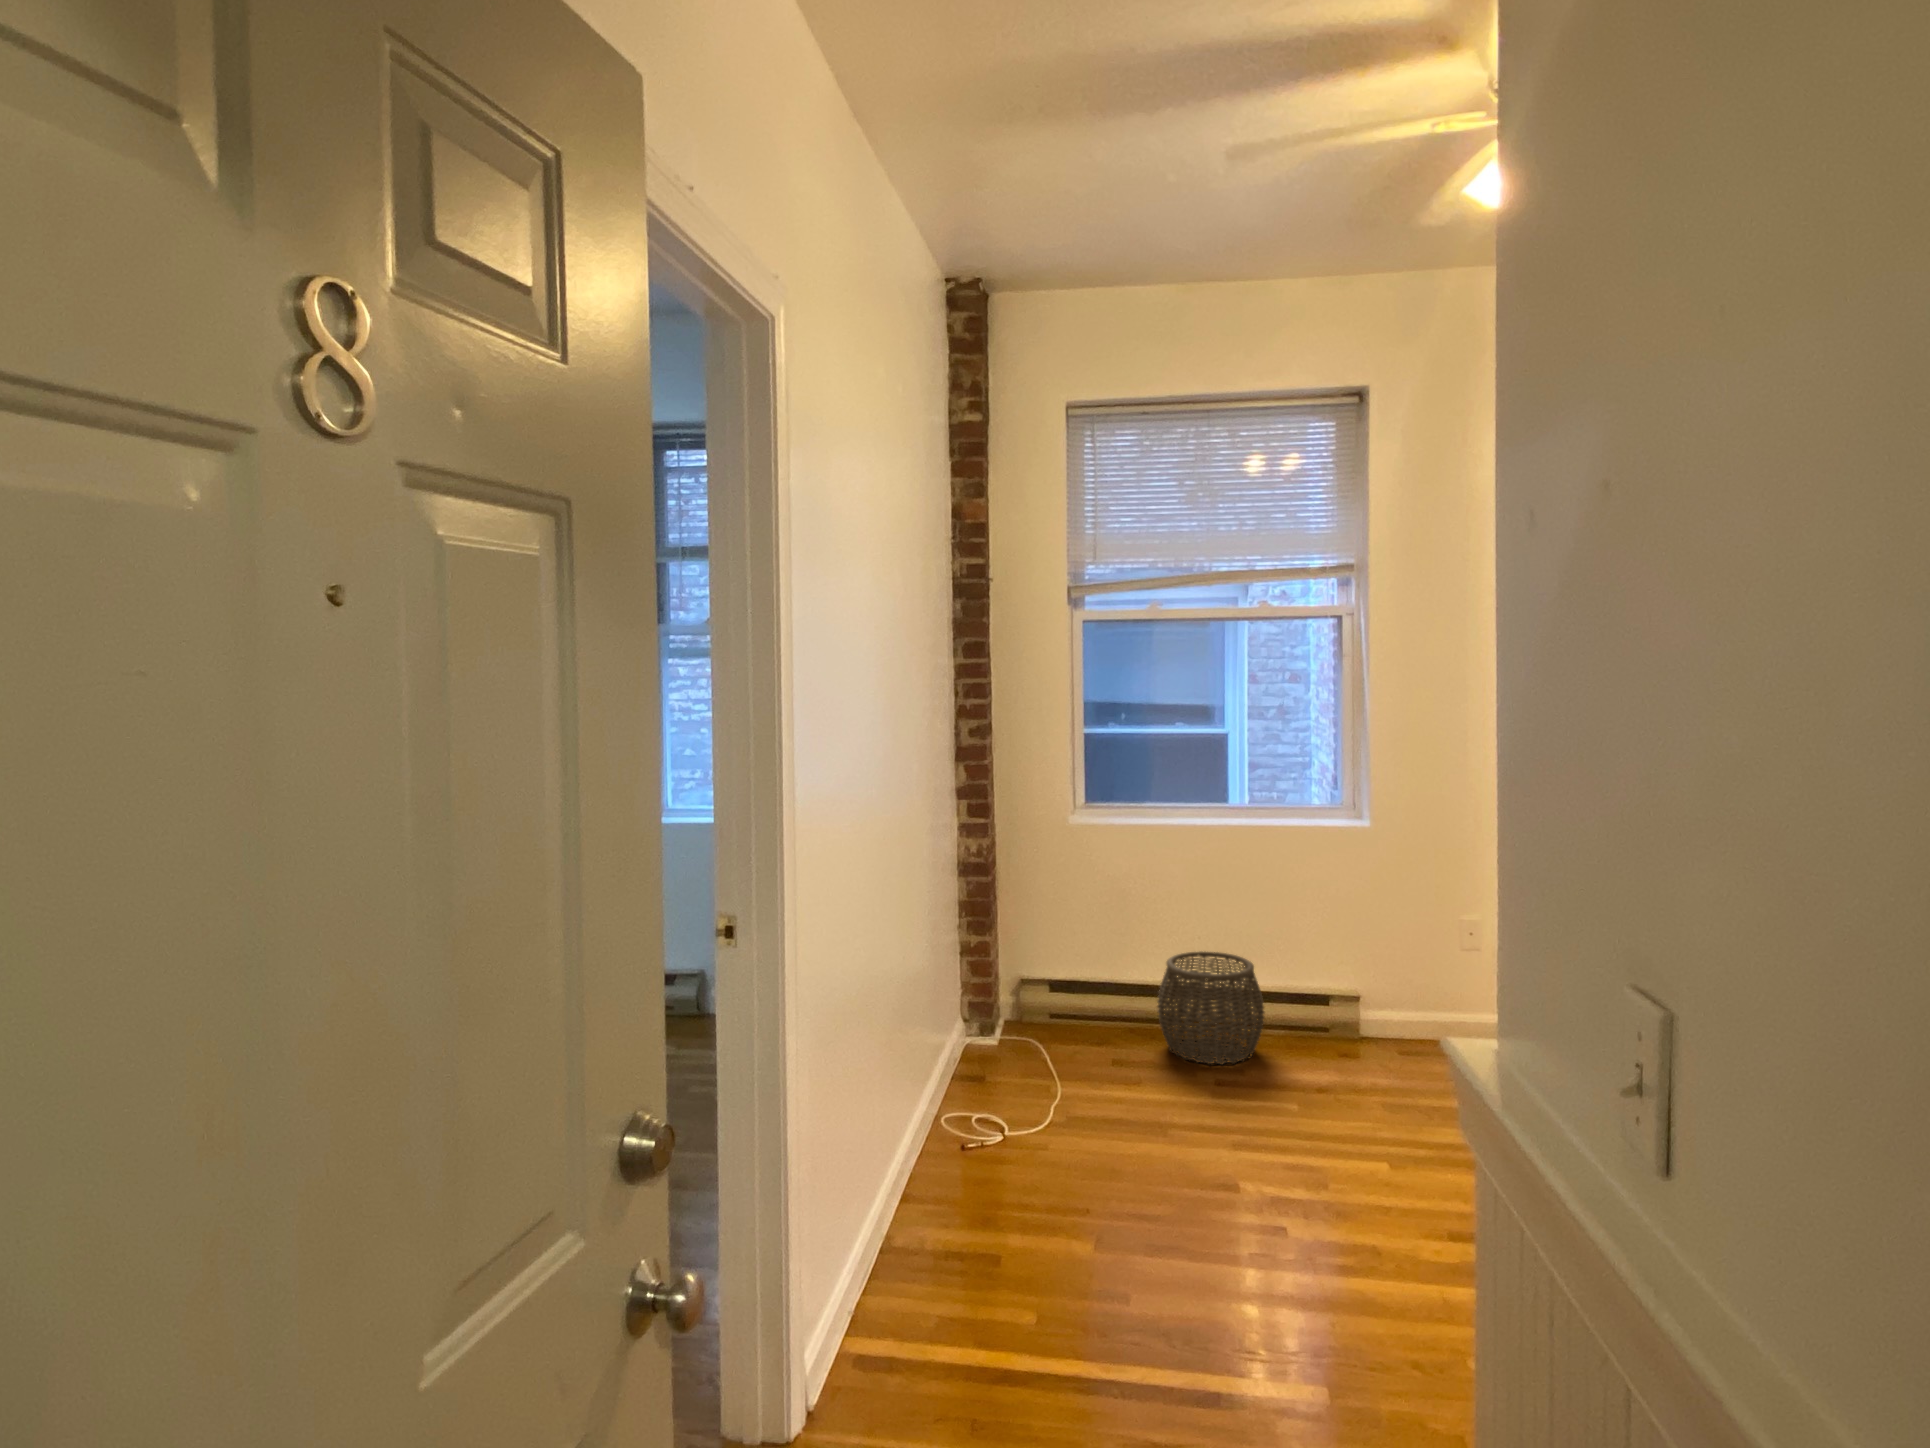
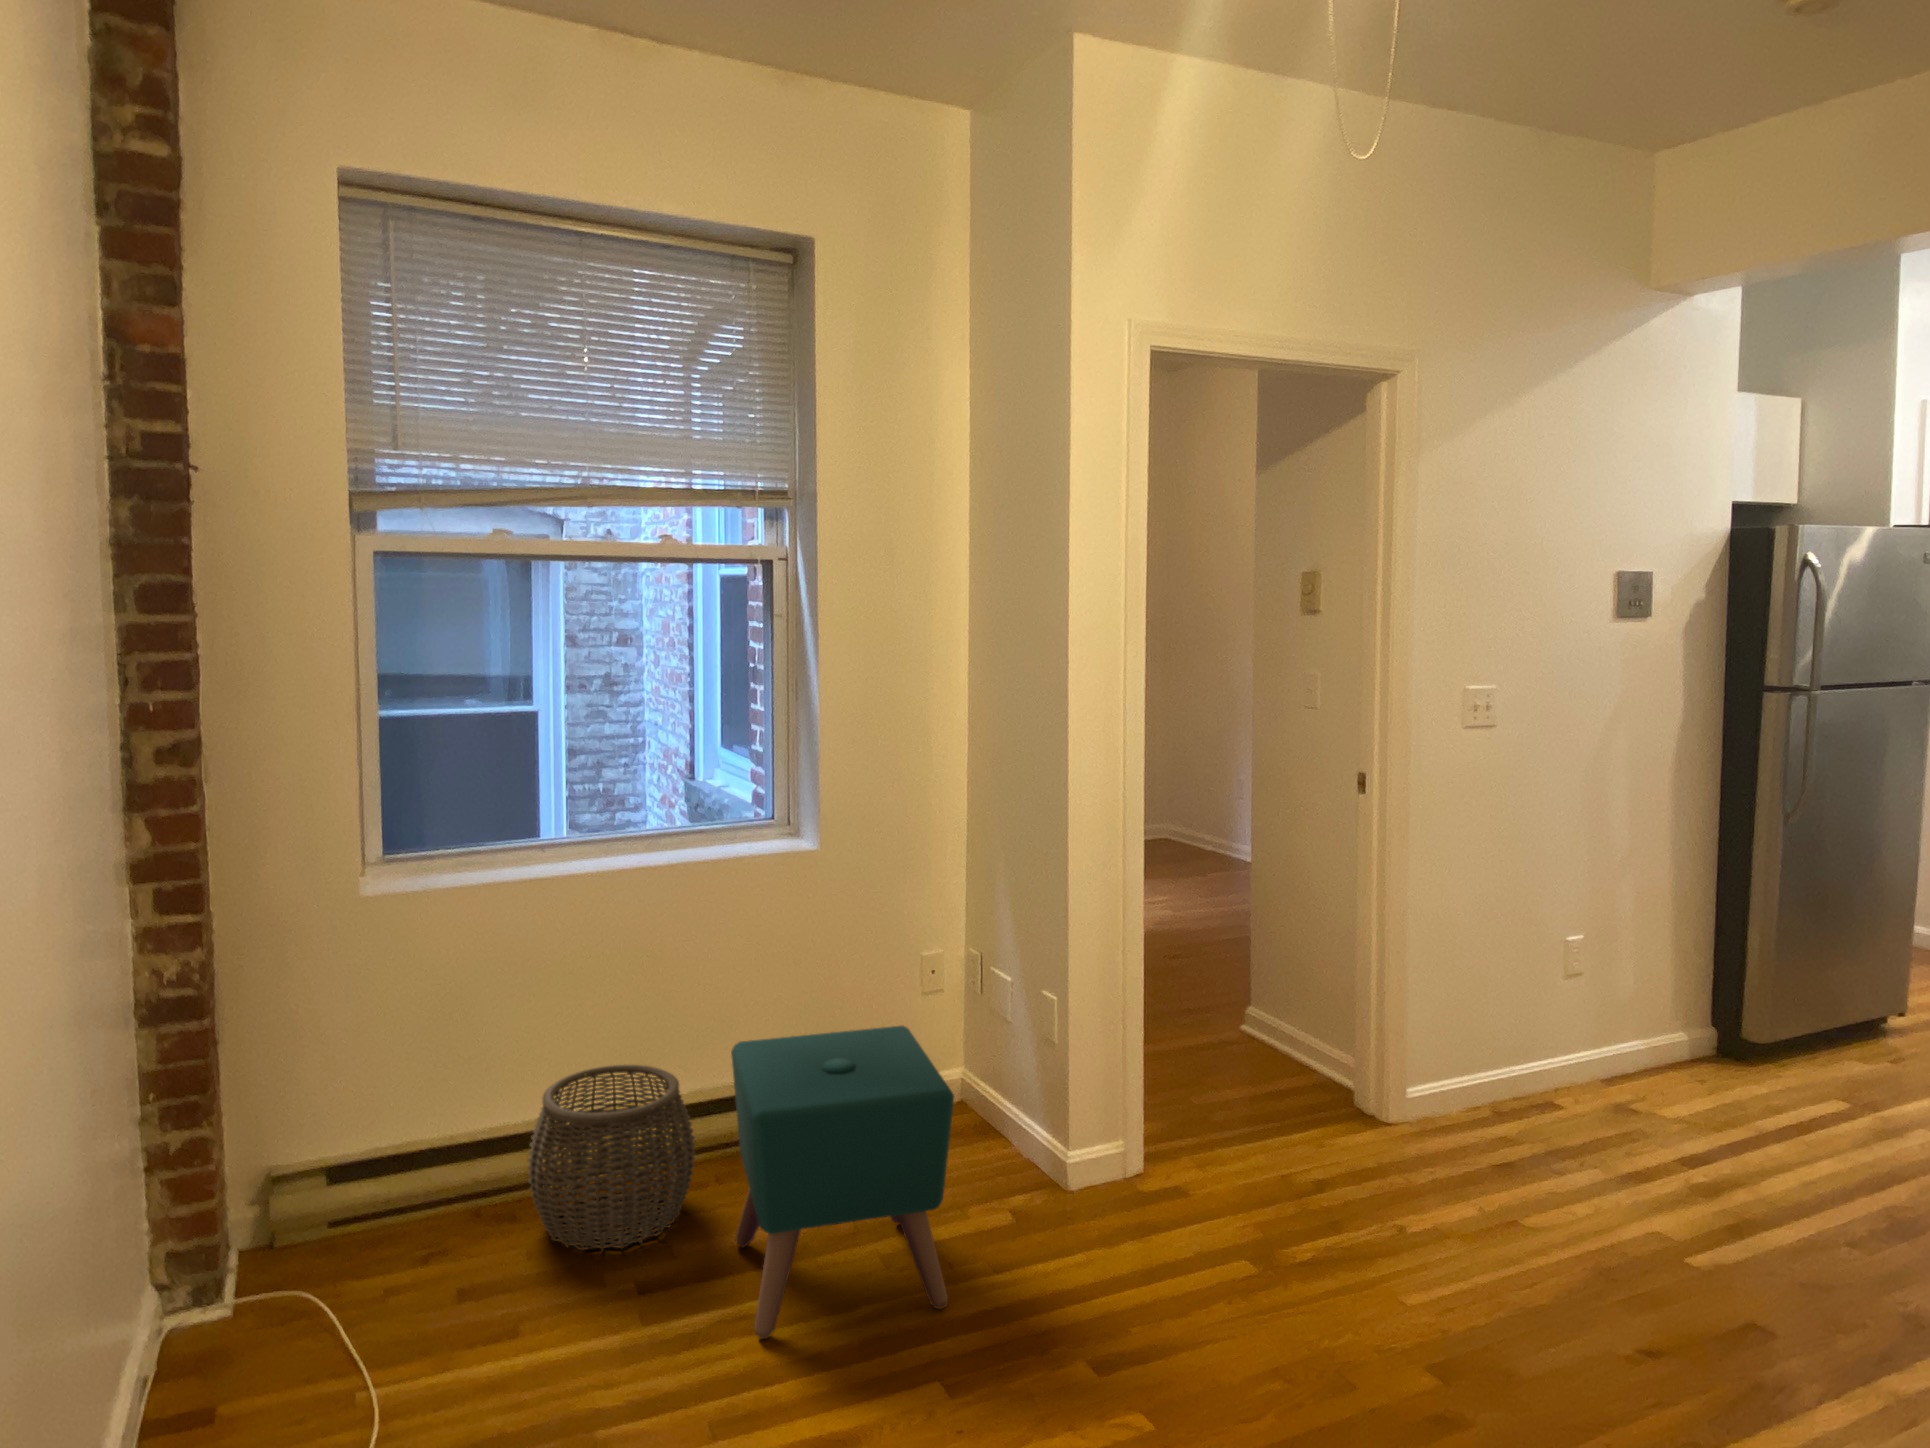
ottoman: none [1269,940,1418,1145] -> present [731,1026,954,1339]

